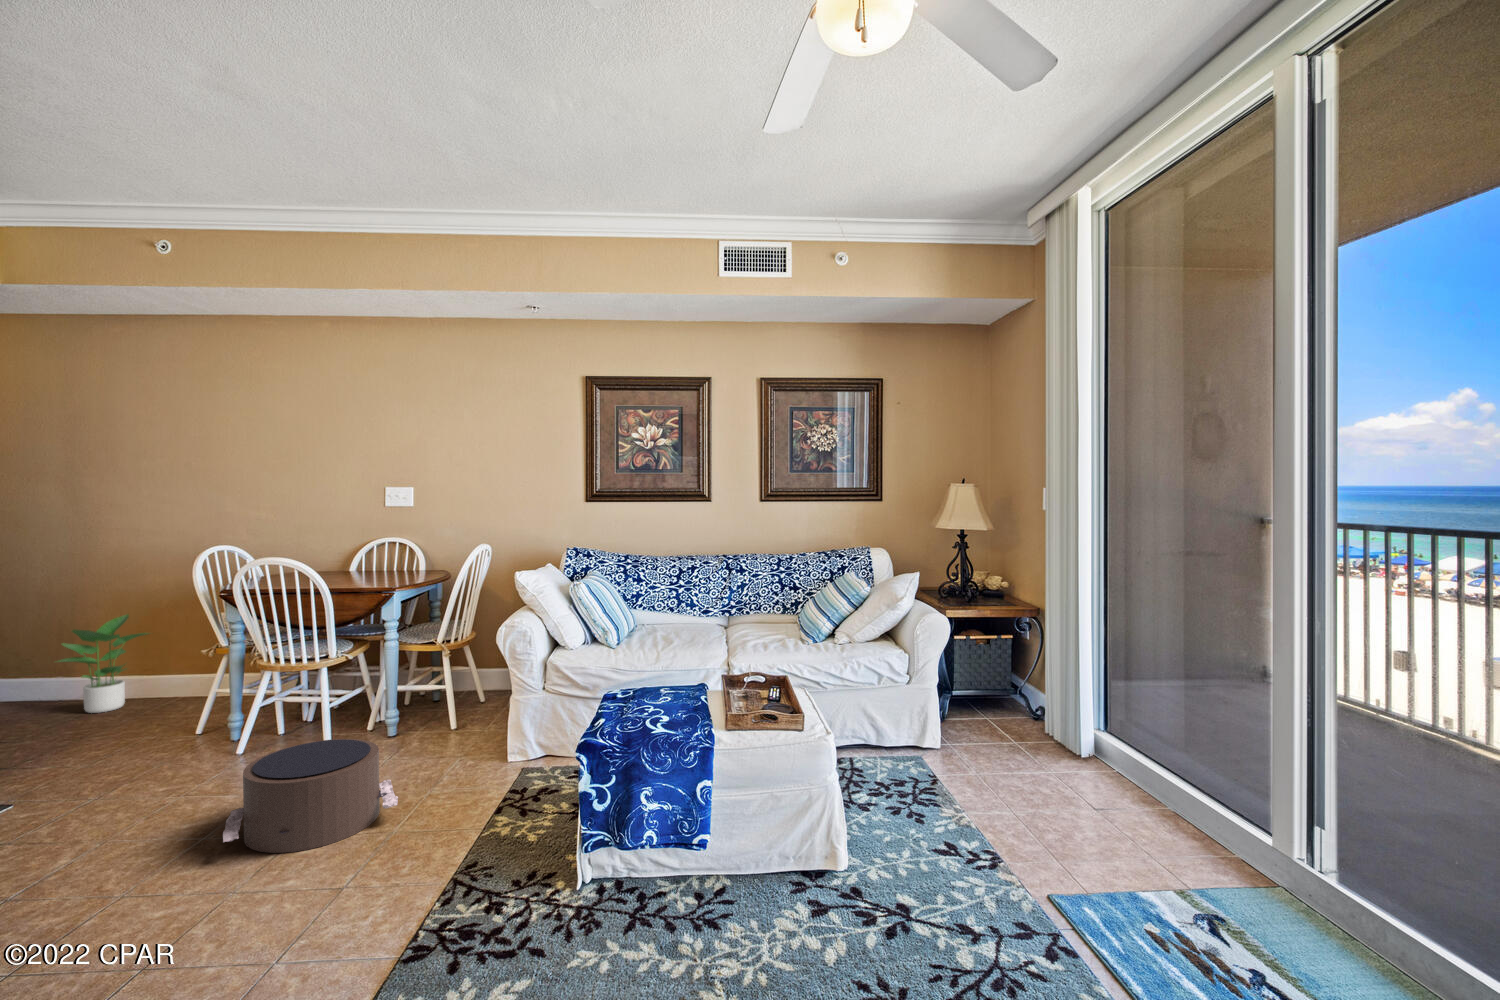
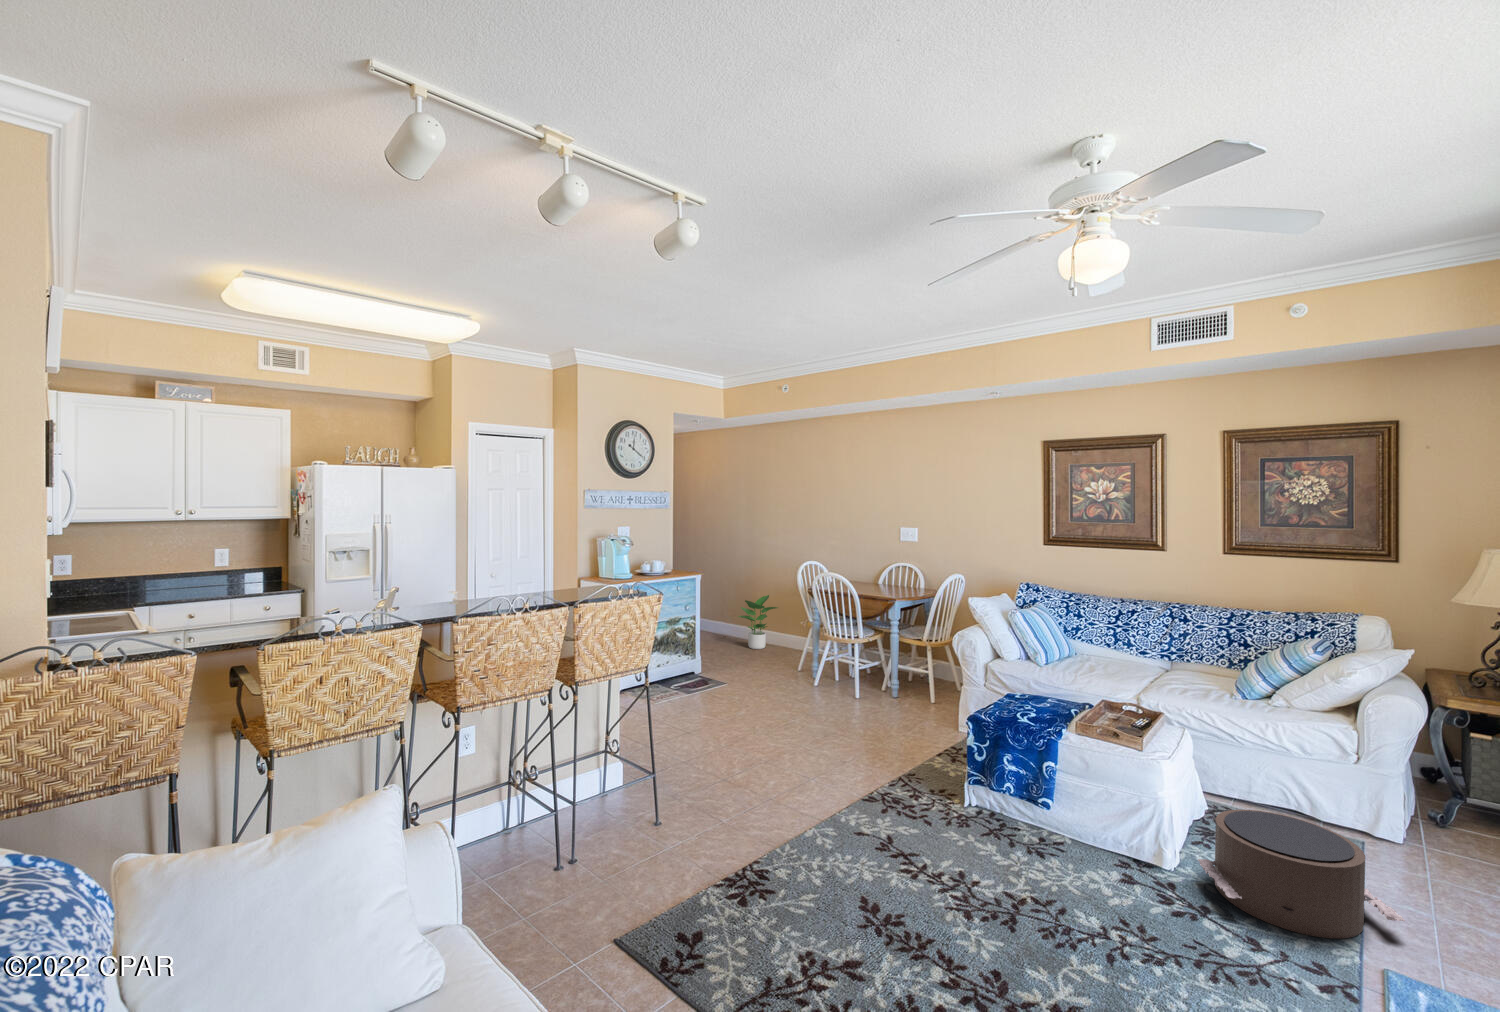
pouf: present [223,739,398,853] -> present [1198,809,1405,939]

